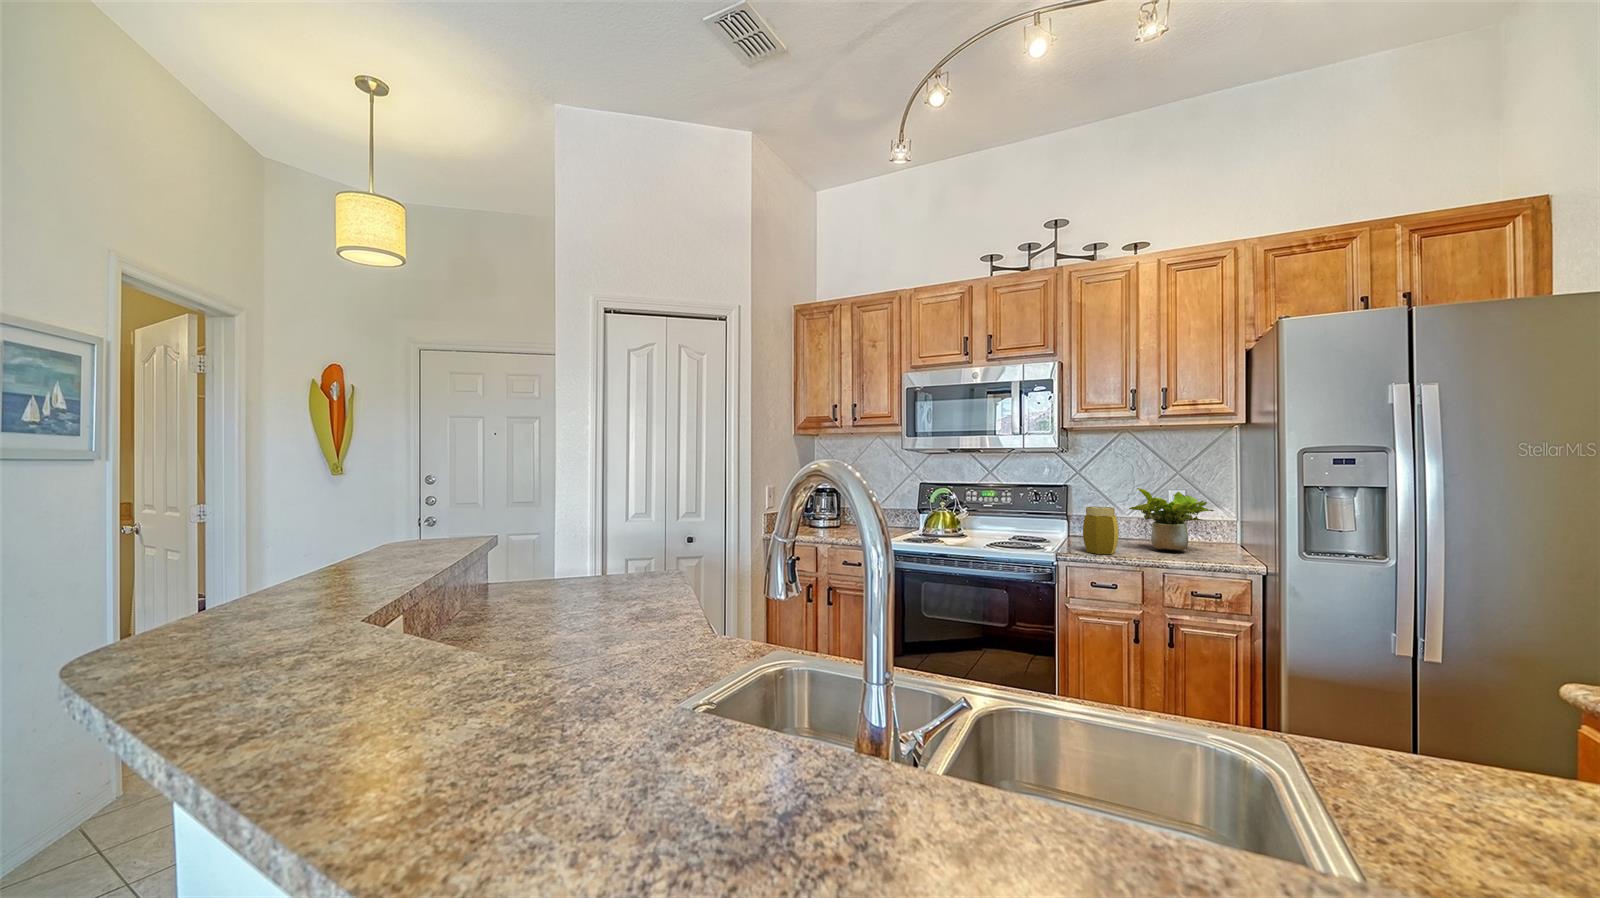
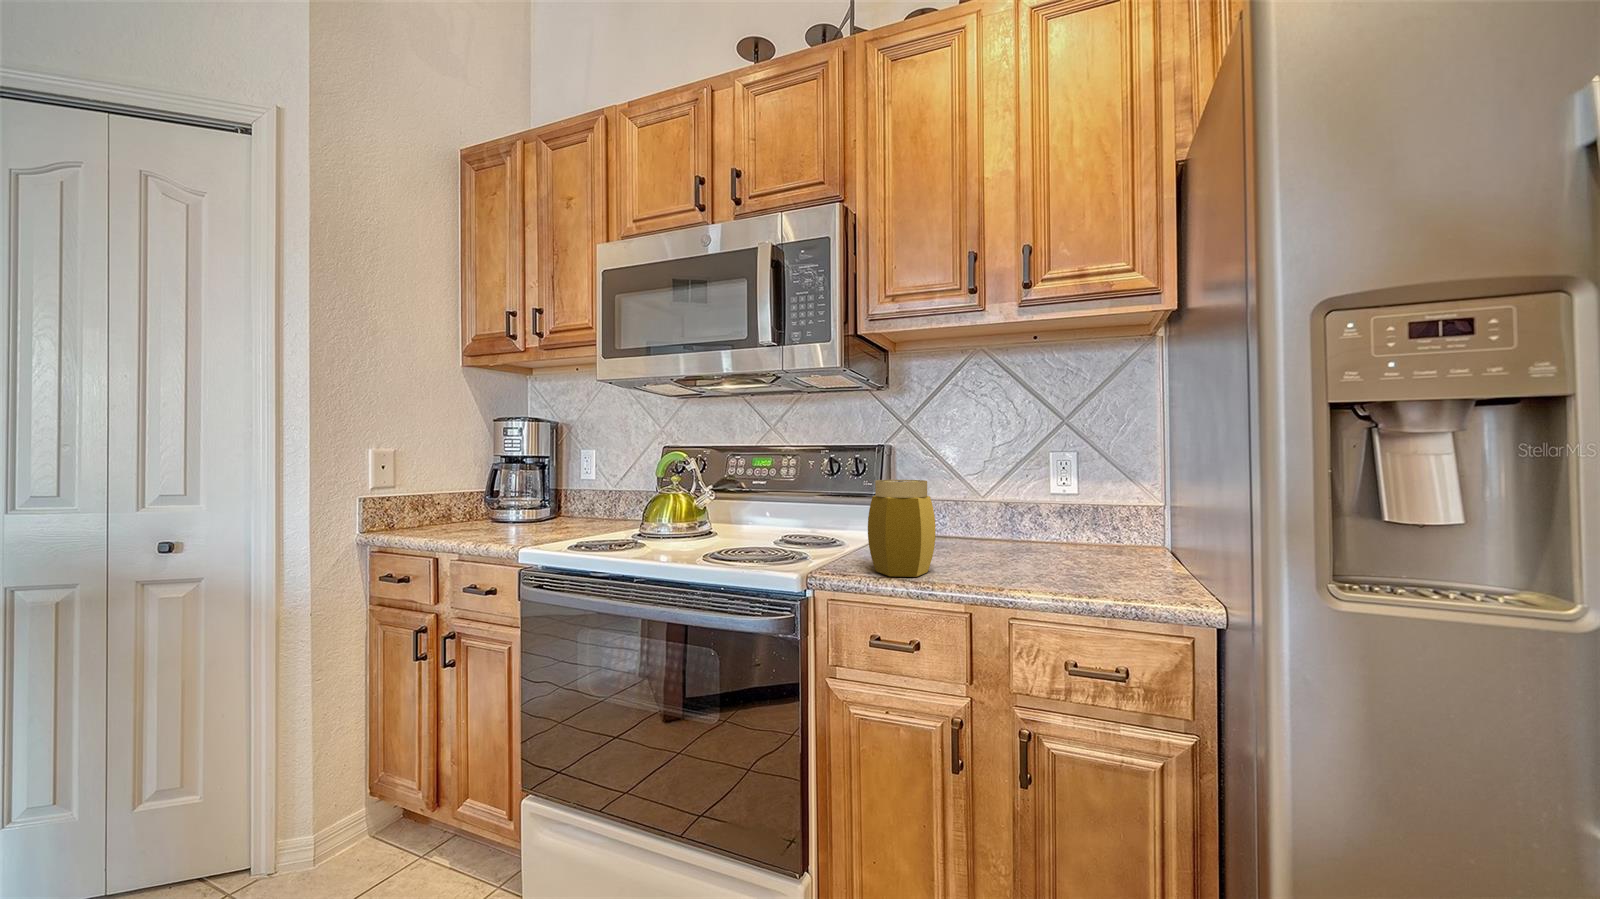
potted plant: present [1129,488,1214,551] -> none [964,443,1120,566]

